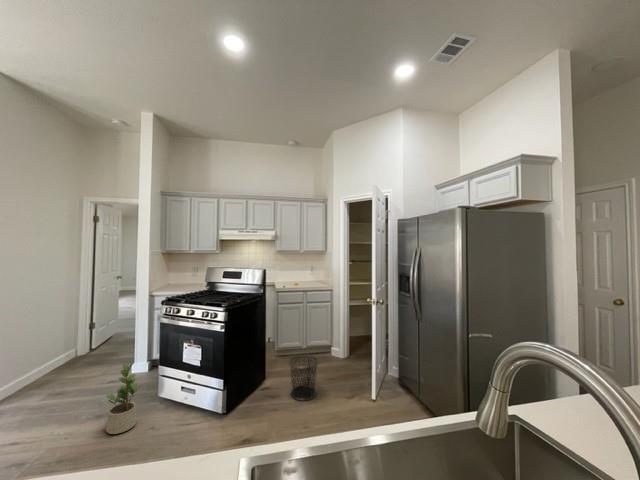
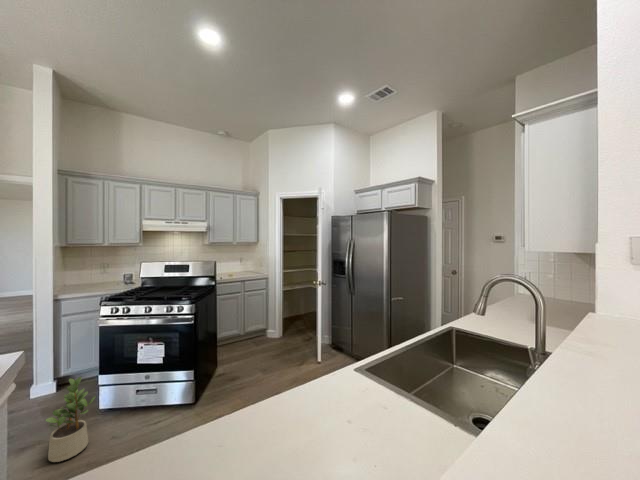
waste bin: present [289,355,318,400] -> none [246,336,274,376]

